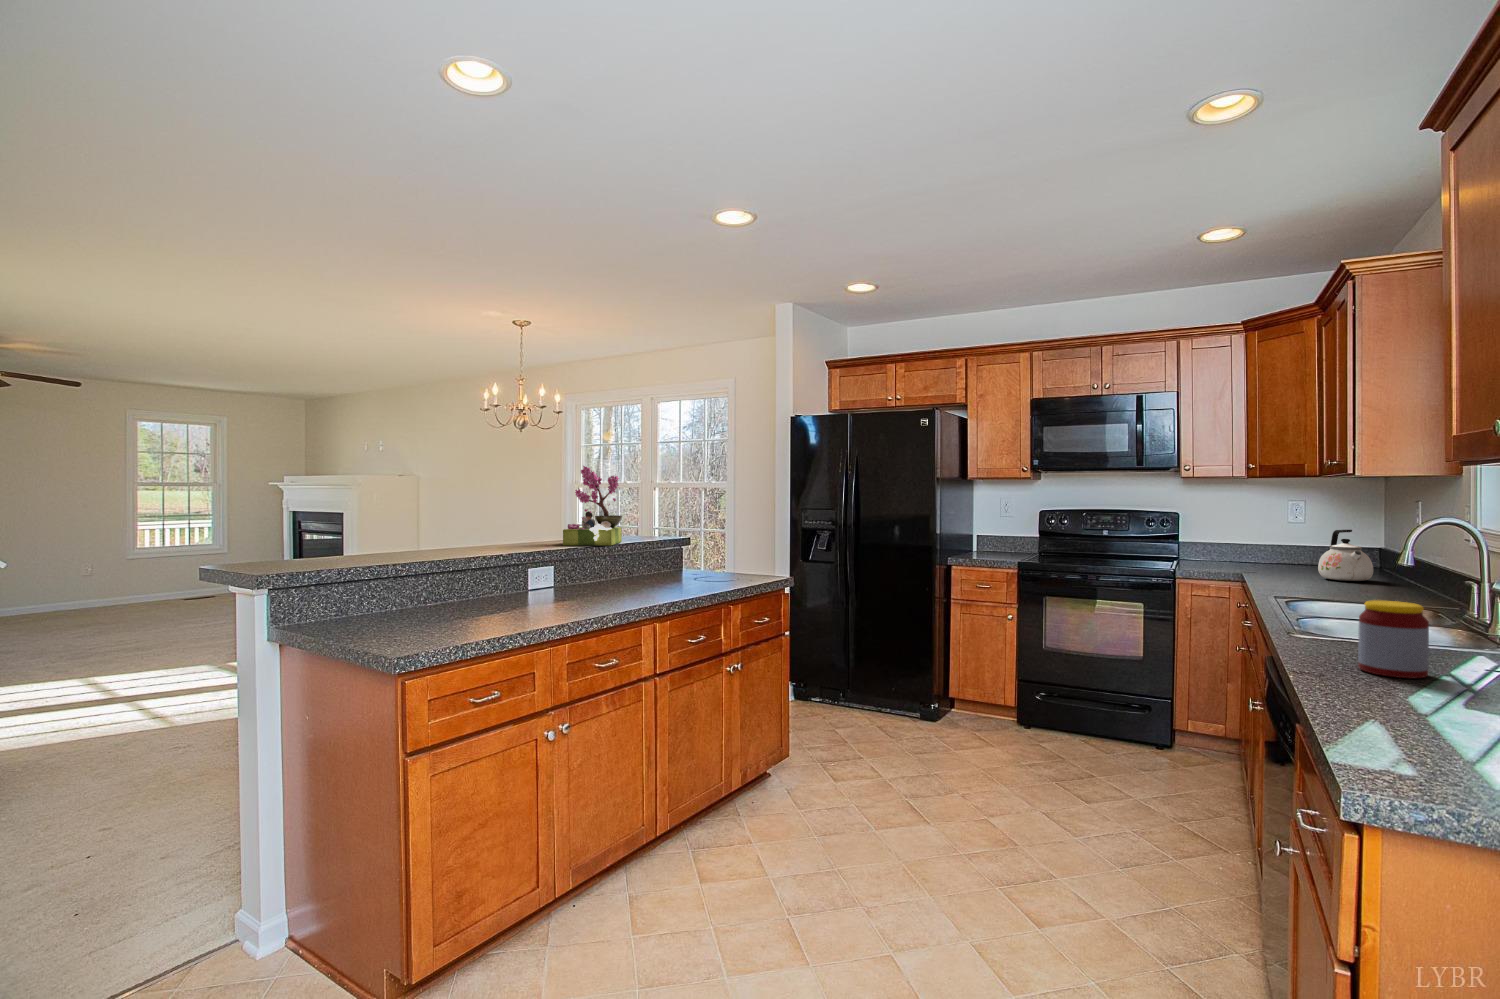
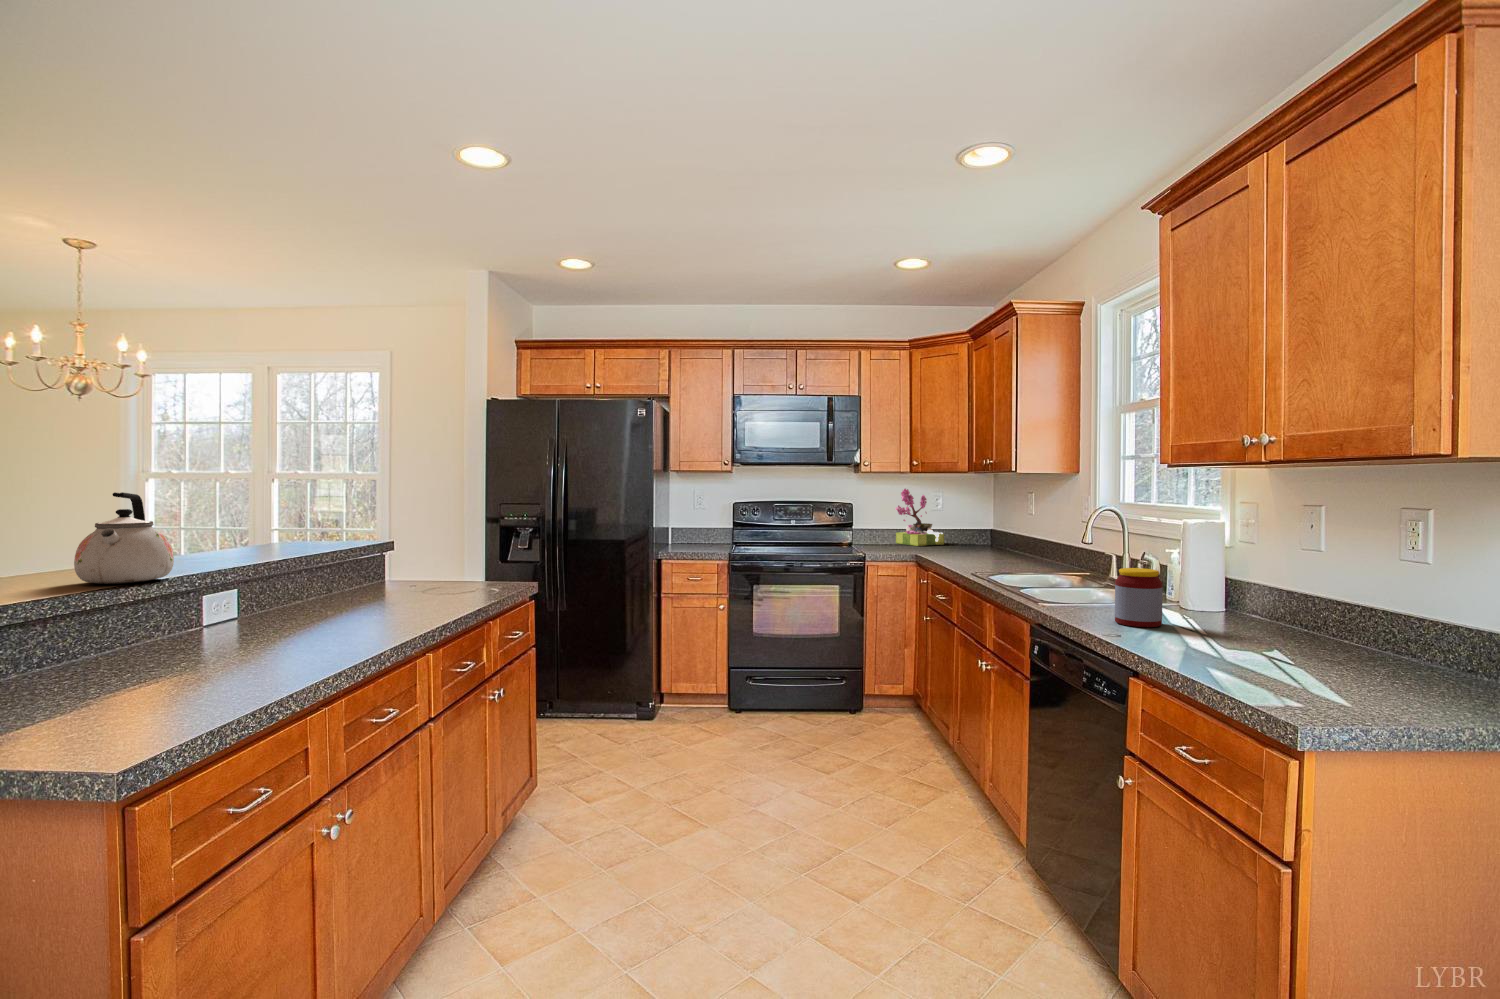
flower arrangement: present [563,466,622,546] -> present [895,489,944,546]
kettle: present [1318,530,1373,581] -> present [74,492,174,584]

